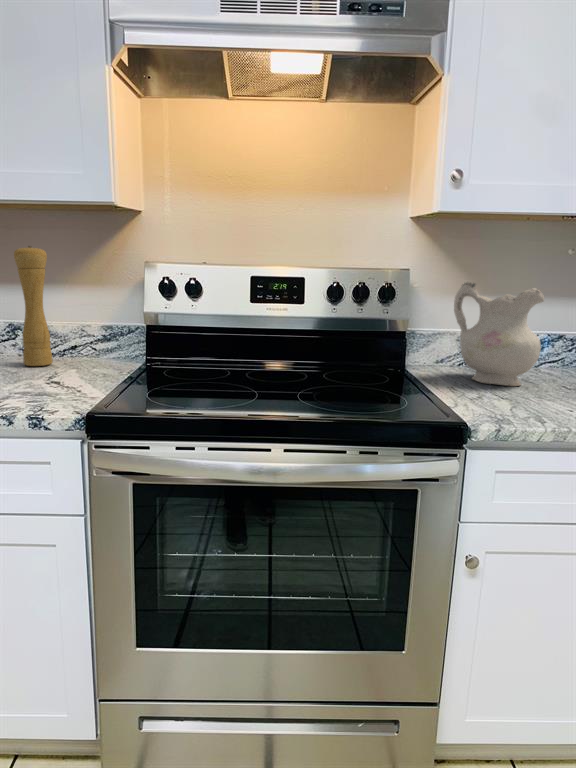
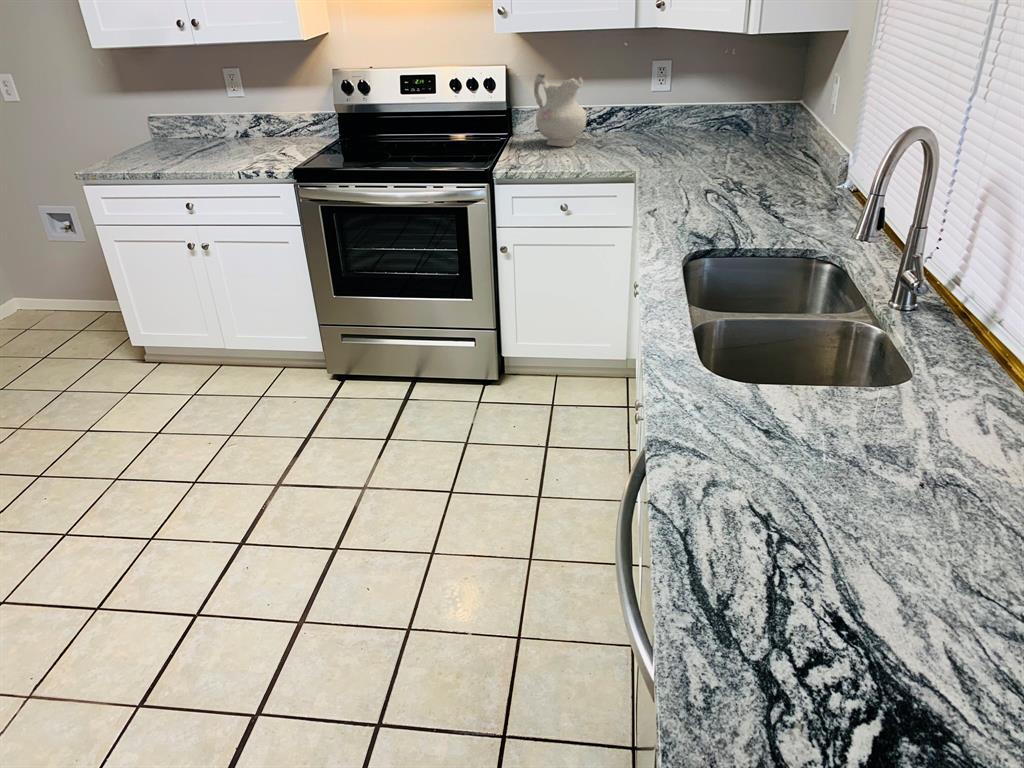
pepper mill: present [14,246,53,366] -> none [251,64,283,144]

